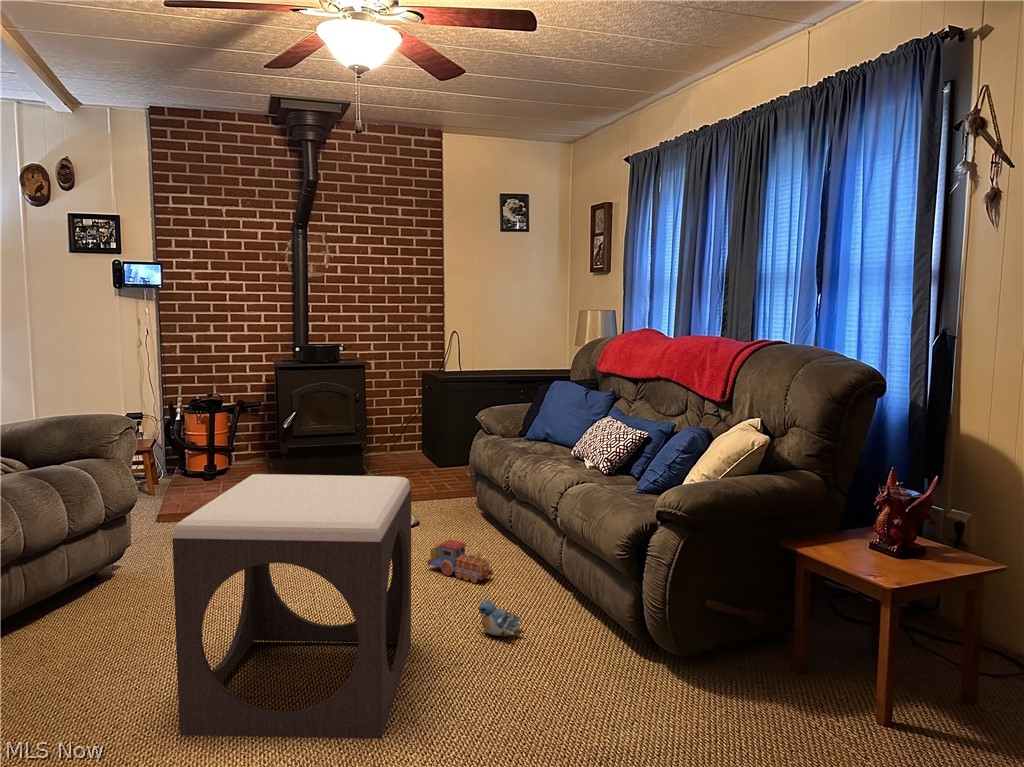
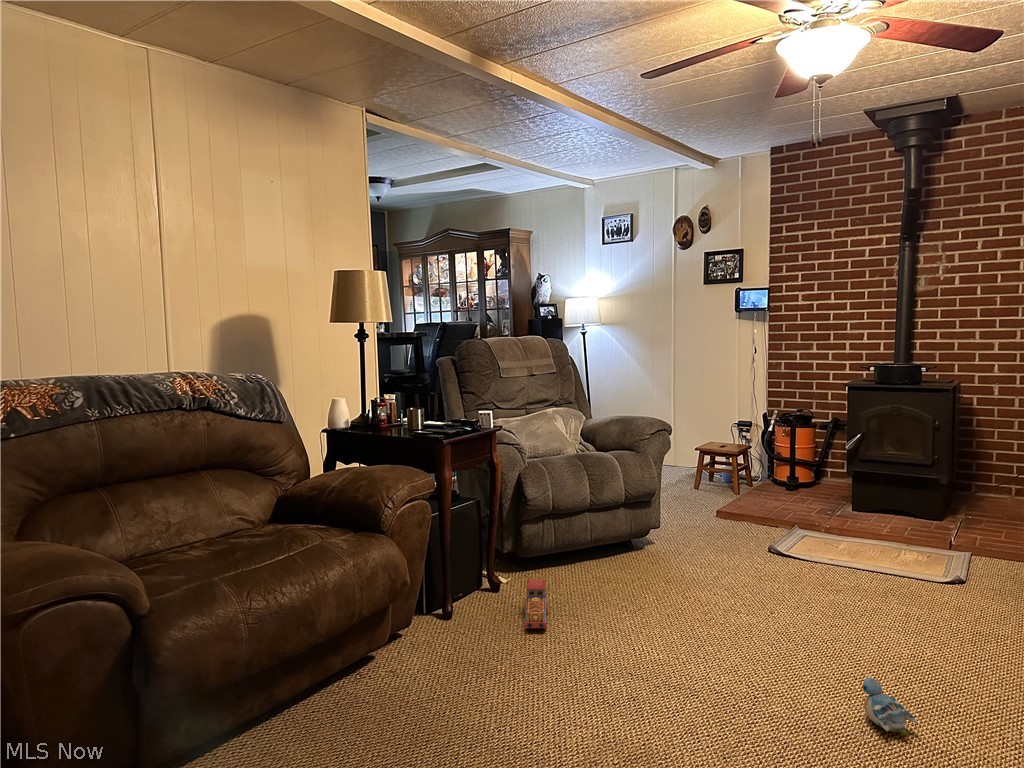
footstool: present [172,474,411,739] -> none [550,483,785,744]
toy train: present [427,539,493,583] -> present [525,579,548,629]

